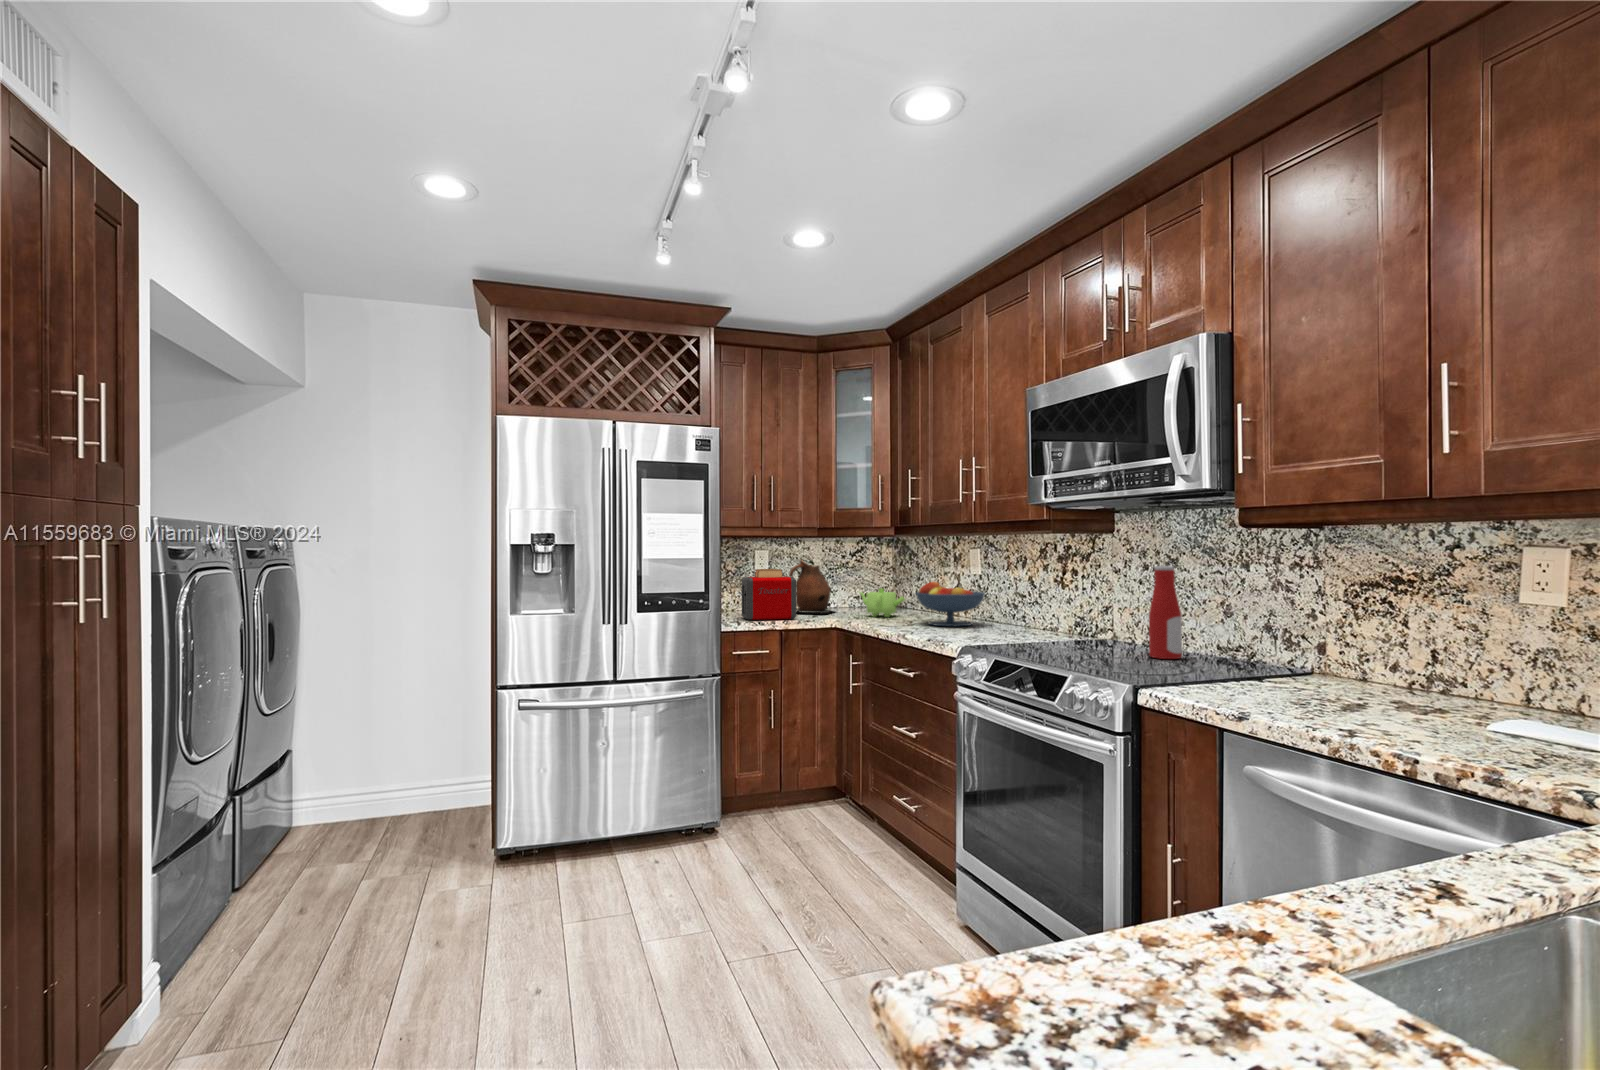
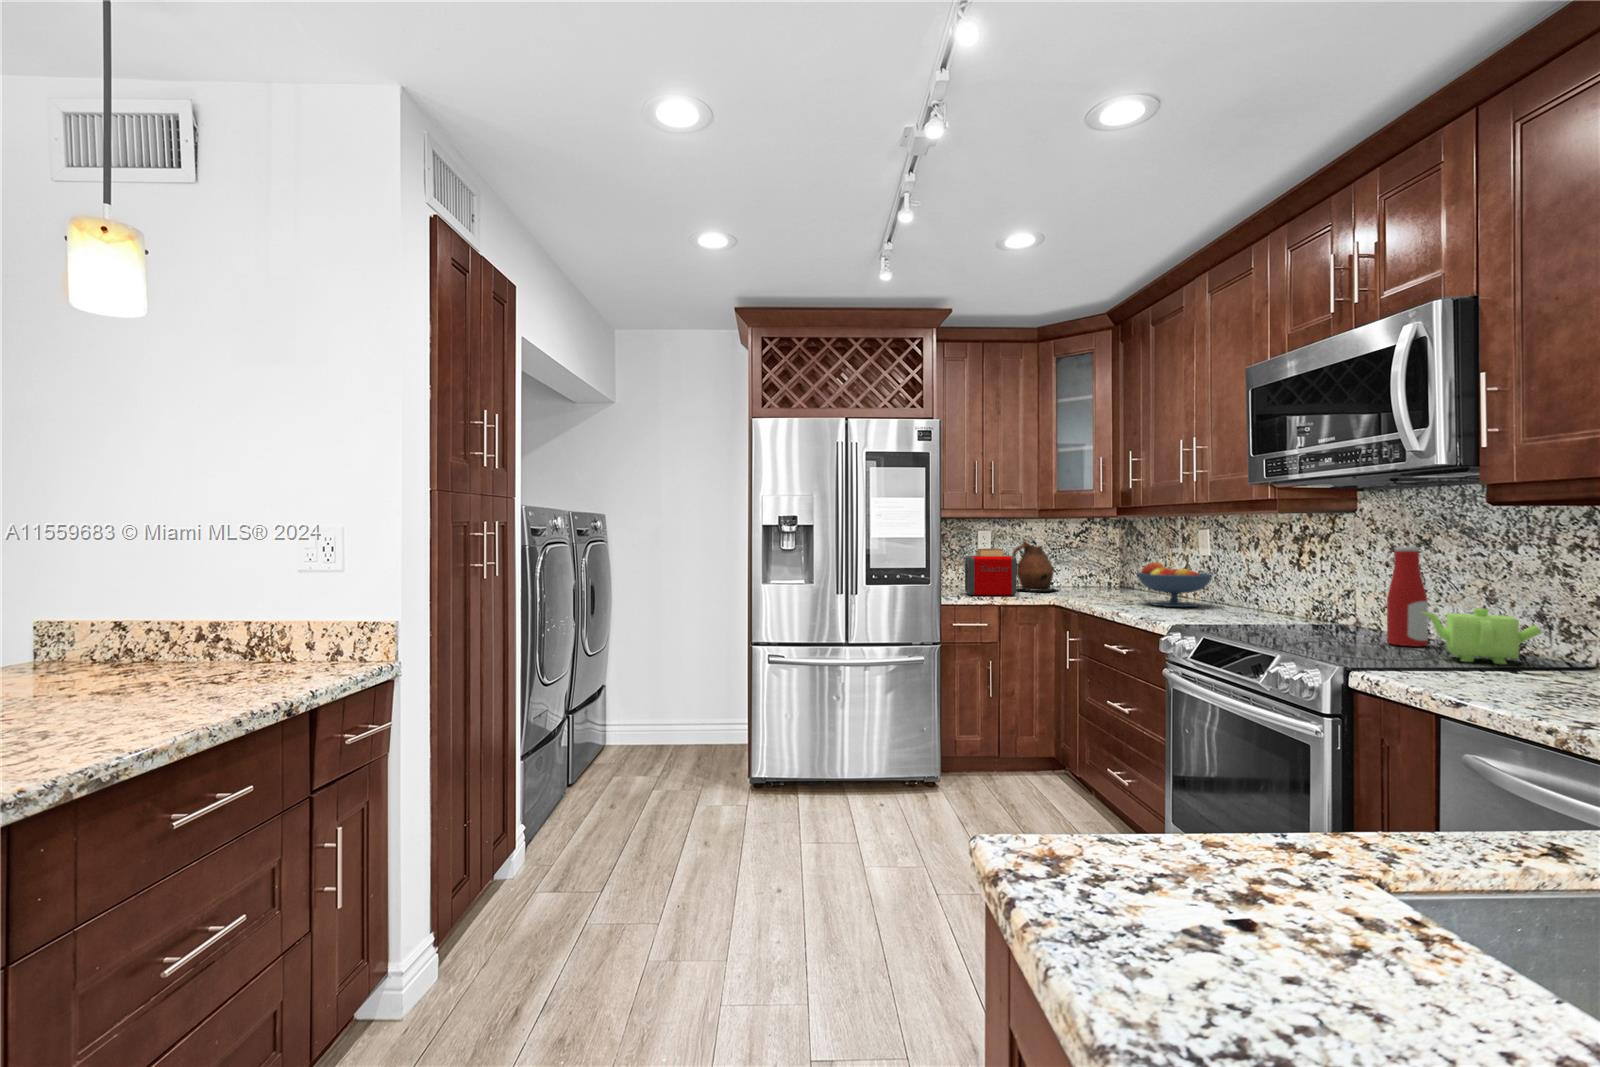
teapot: present [859,589,905,617] -> present [1421,608,1542,664]

